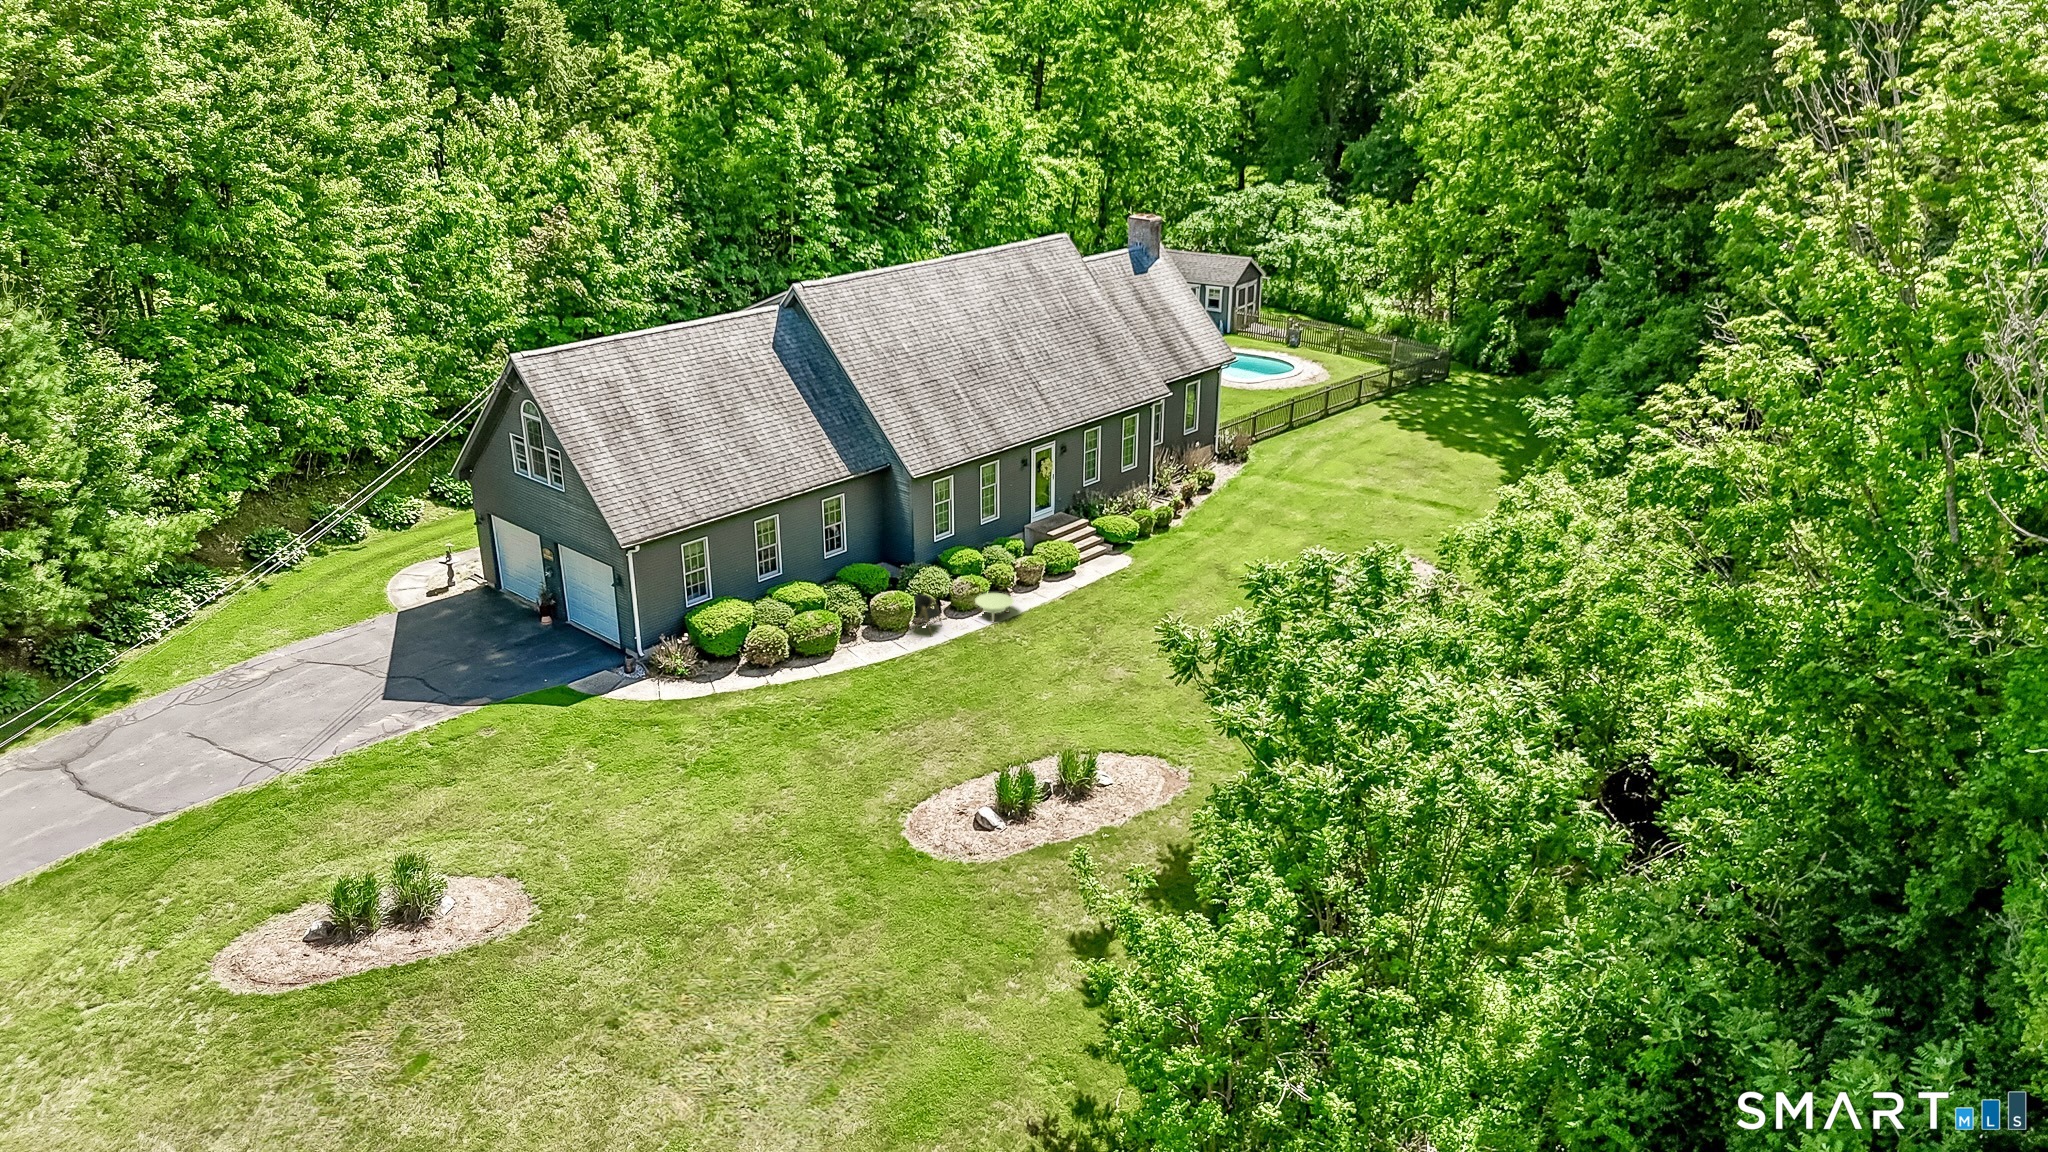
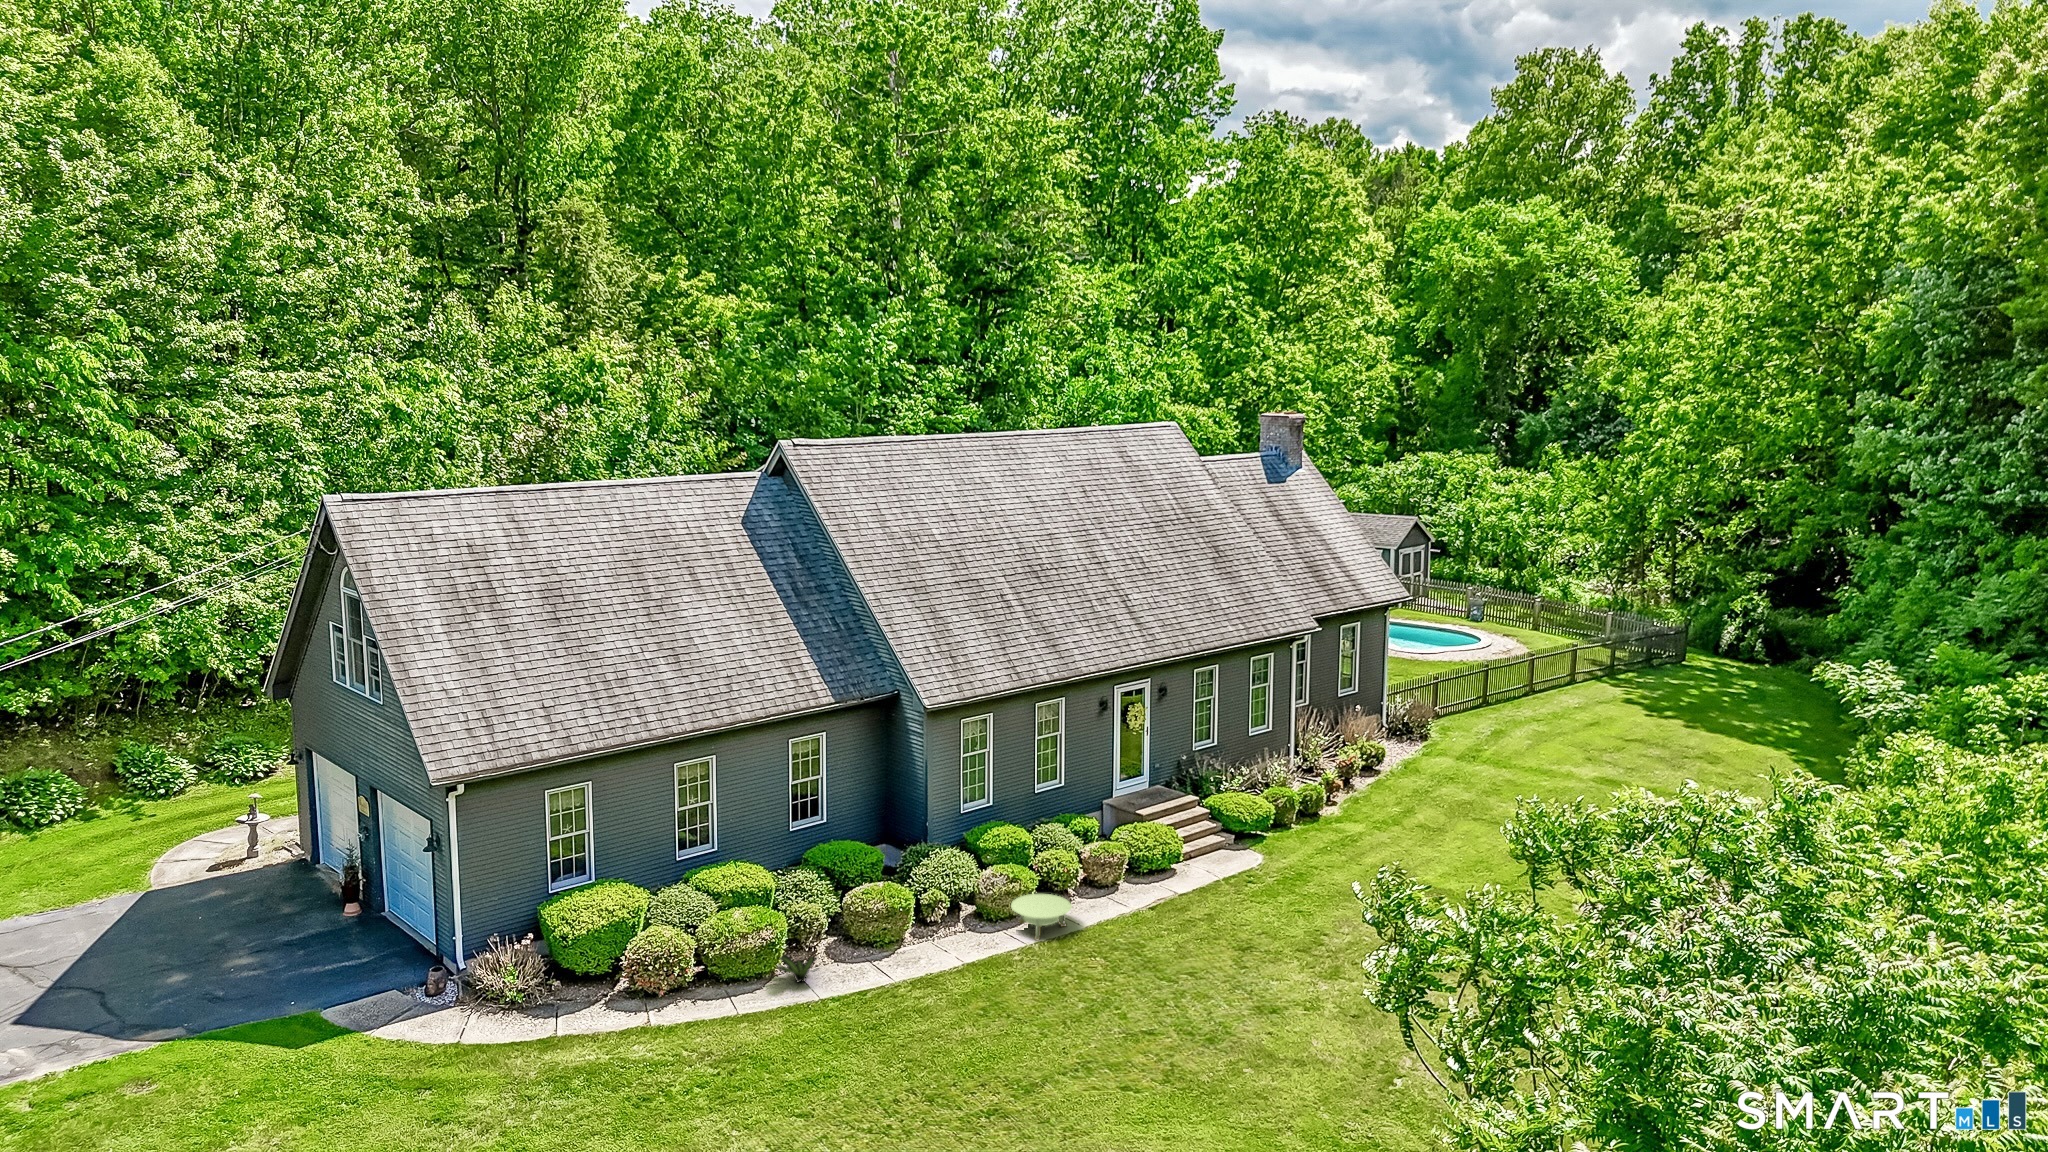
chair: present [914,594,940,633] -> none [908,888,957,959]
potted plant: none [837,639,865,656] -> present [778,955,818,982]

